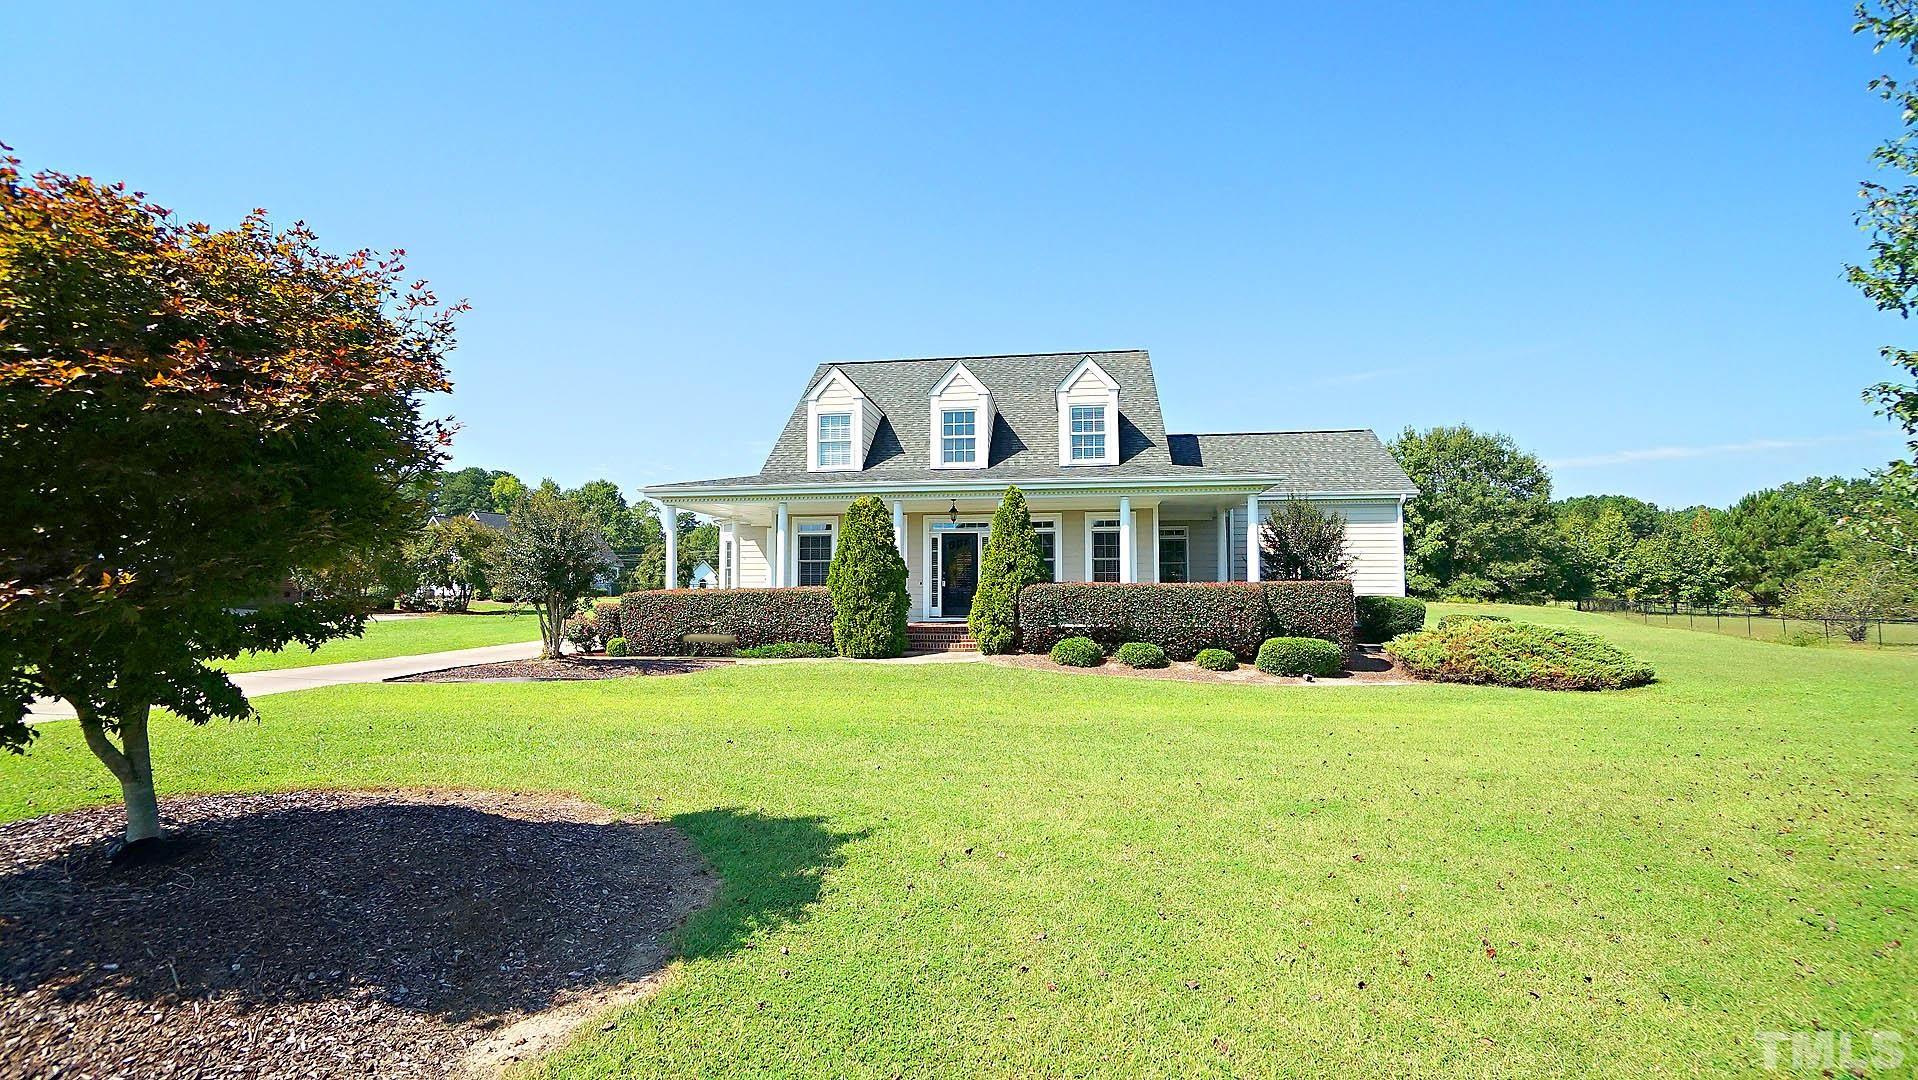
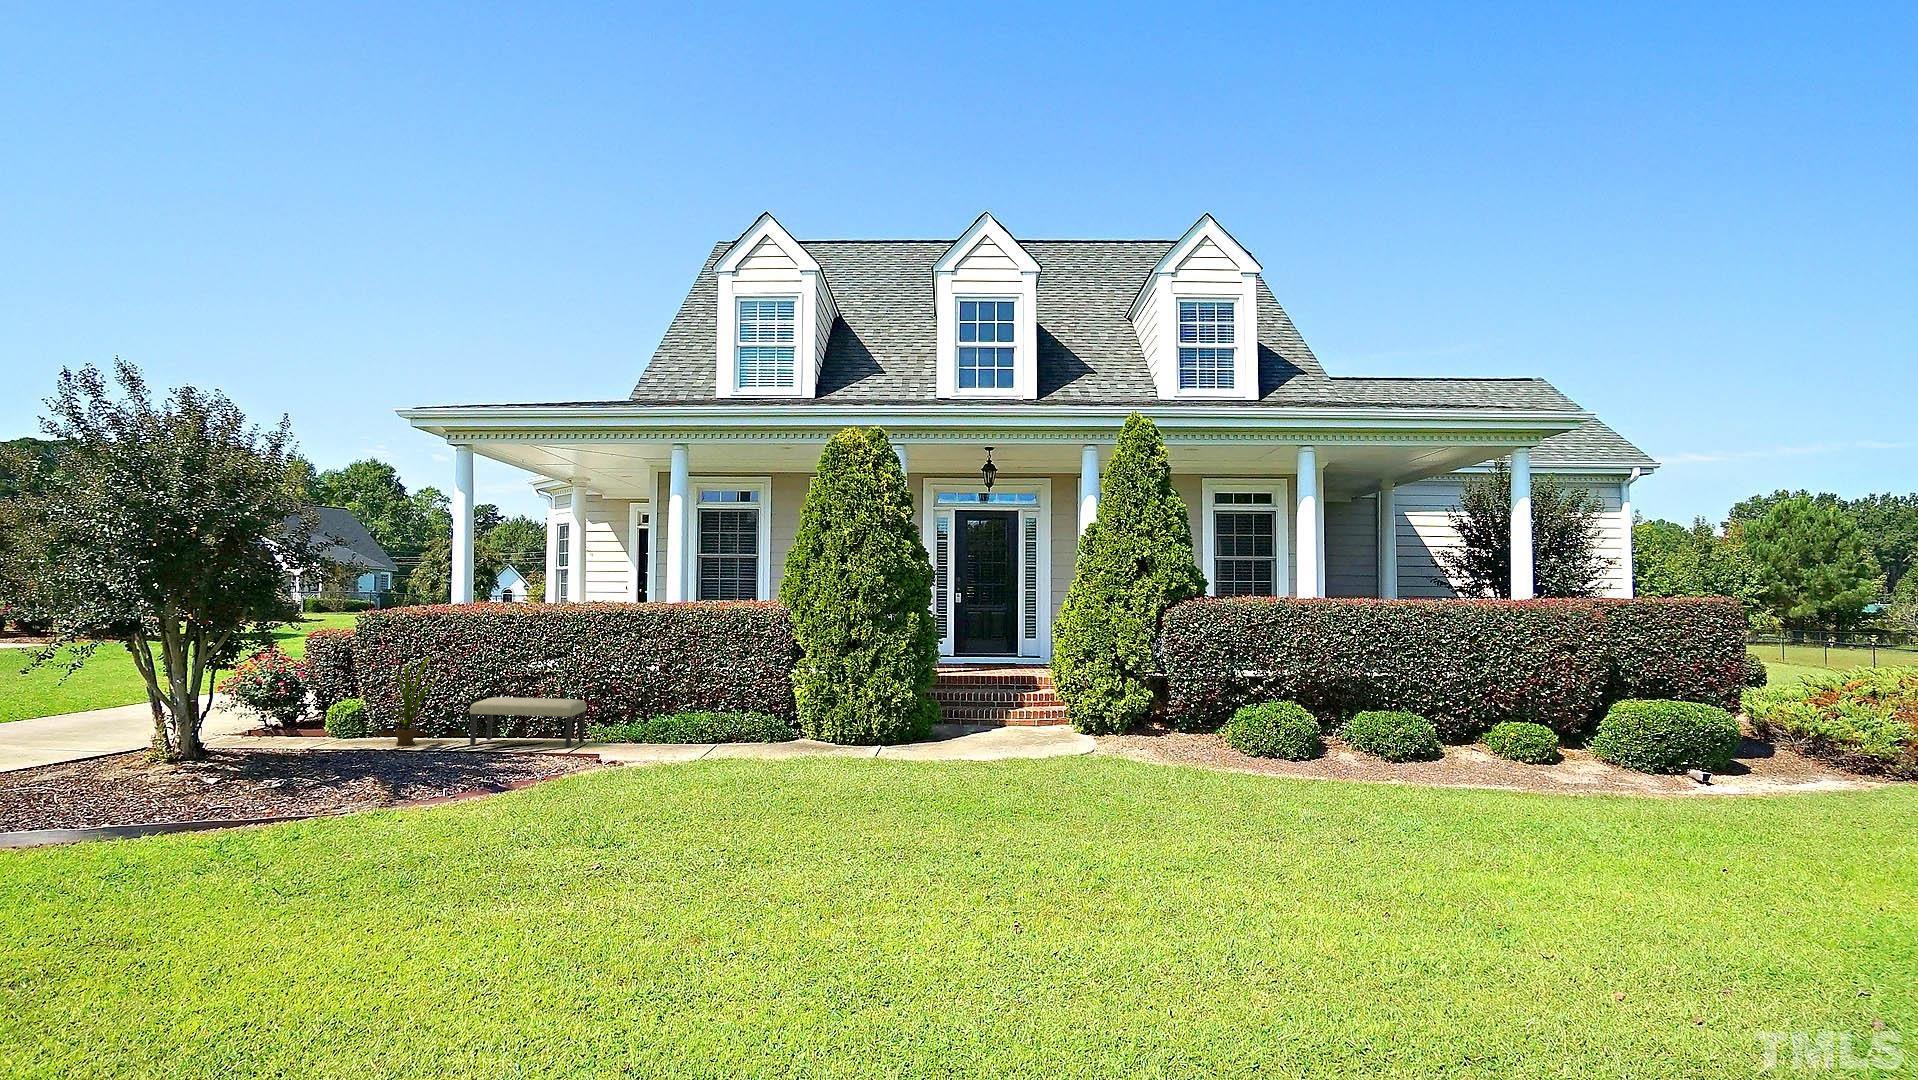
house plant: none [646,614,669,656] -> present [391,657,437,746]

